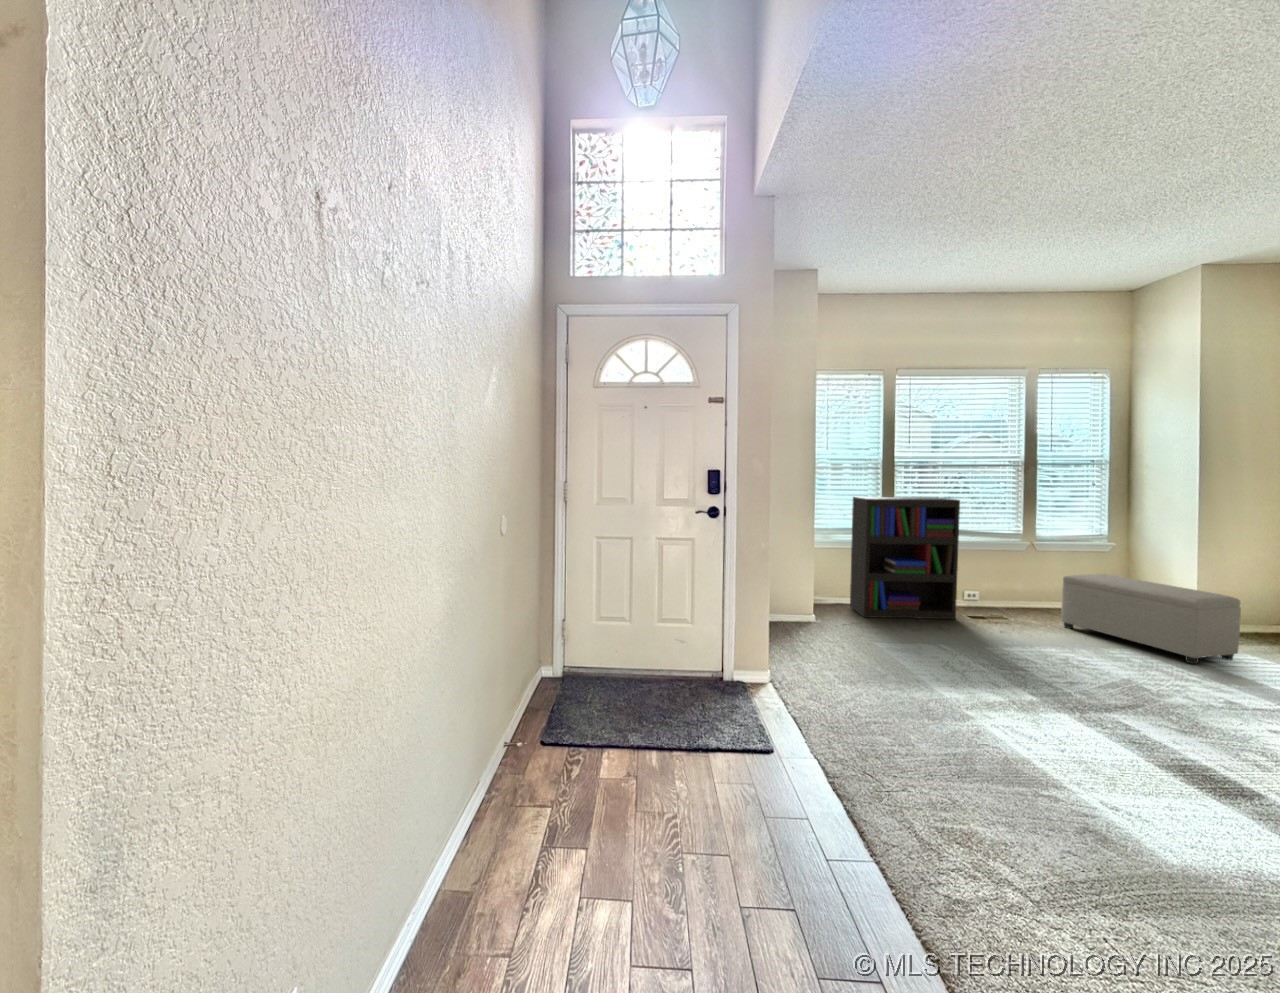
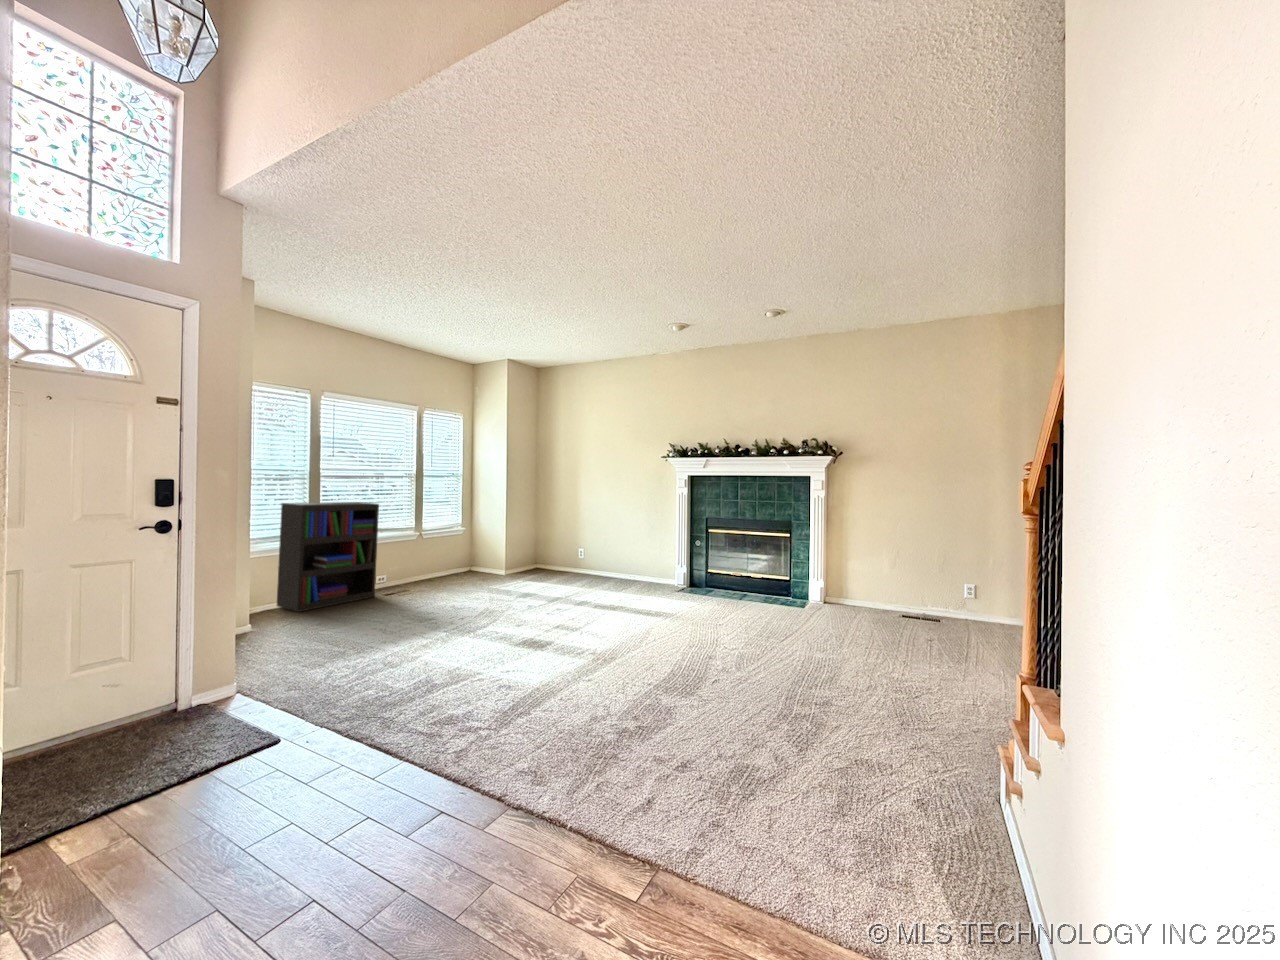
ottoman: present [1061,574,1241,664] -> none [442,549,524,592]

